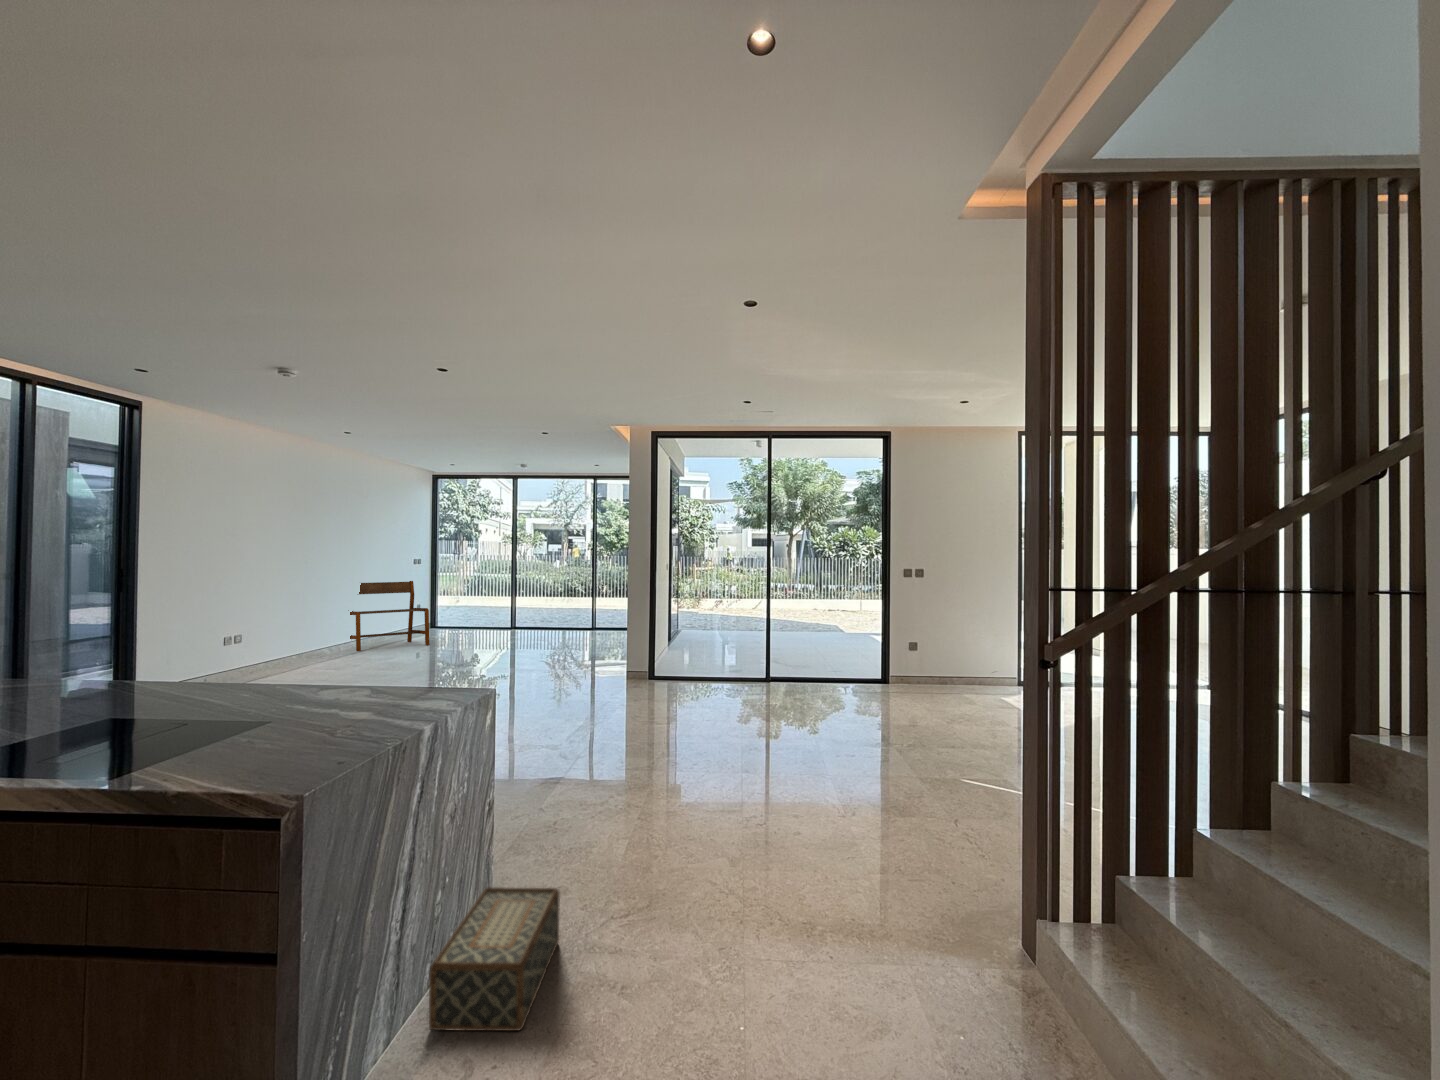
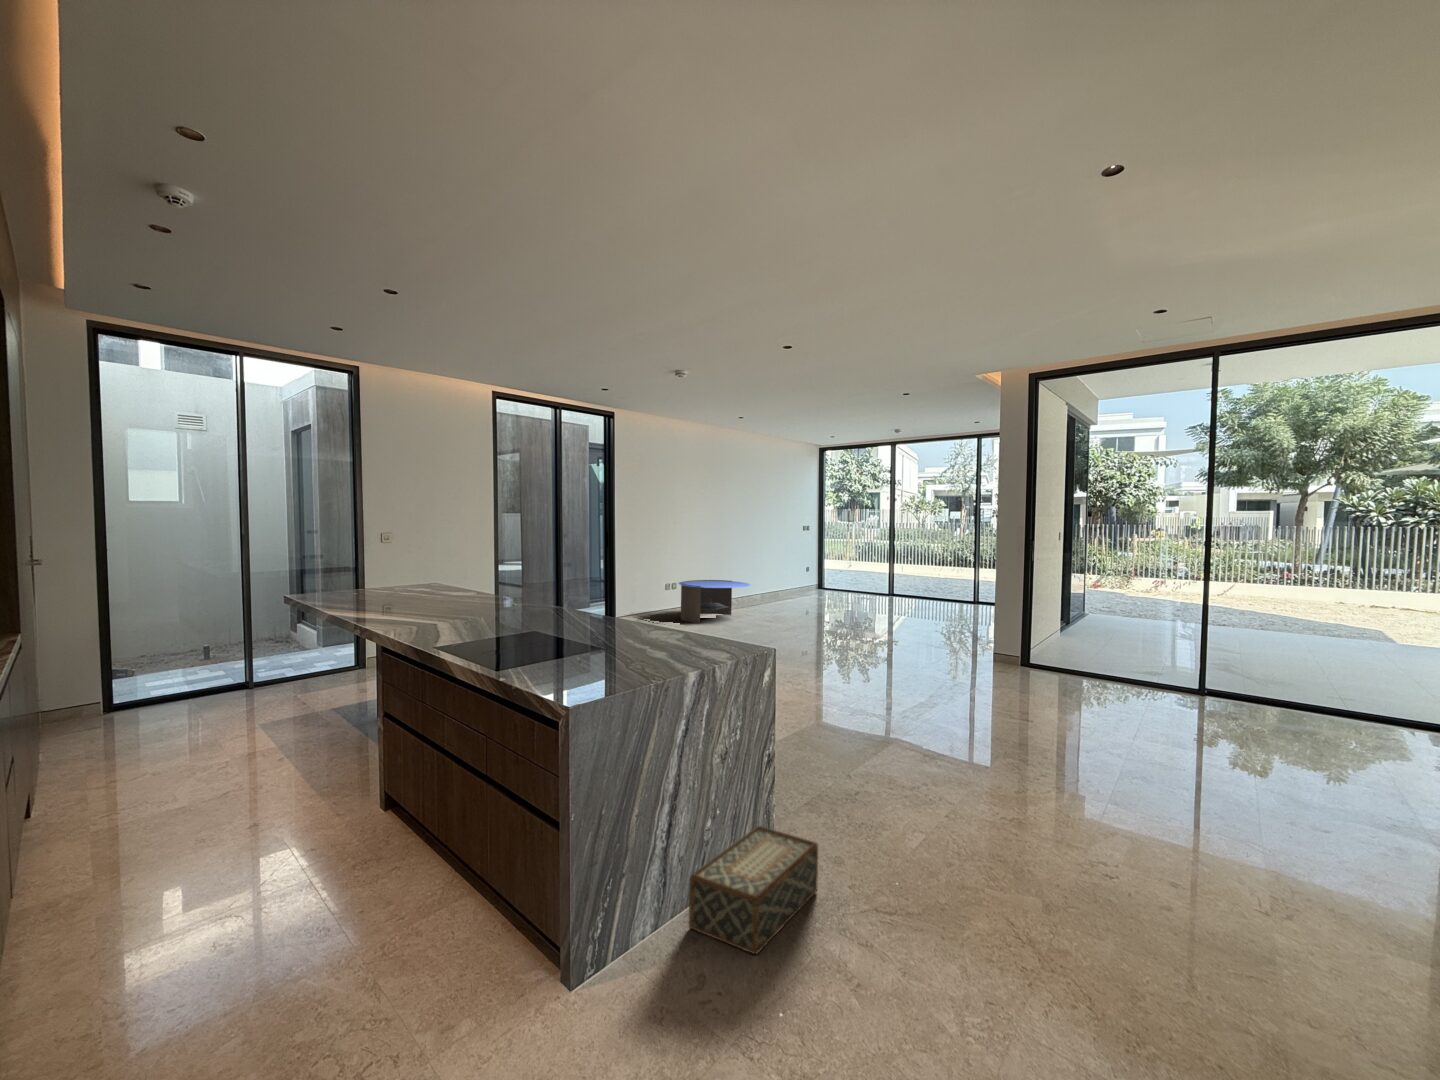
bench: present [348,581,430,651] -> none [744,545,813,605]
coffee table: none [262,625,361,678] -> present [678,580,750,623]

